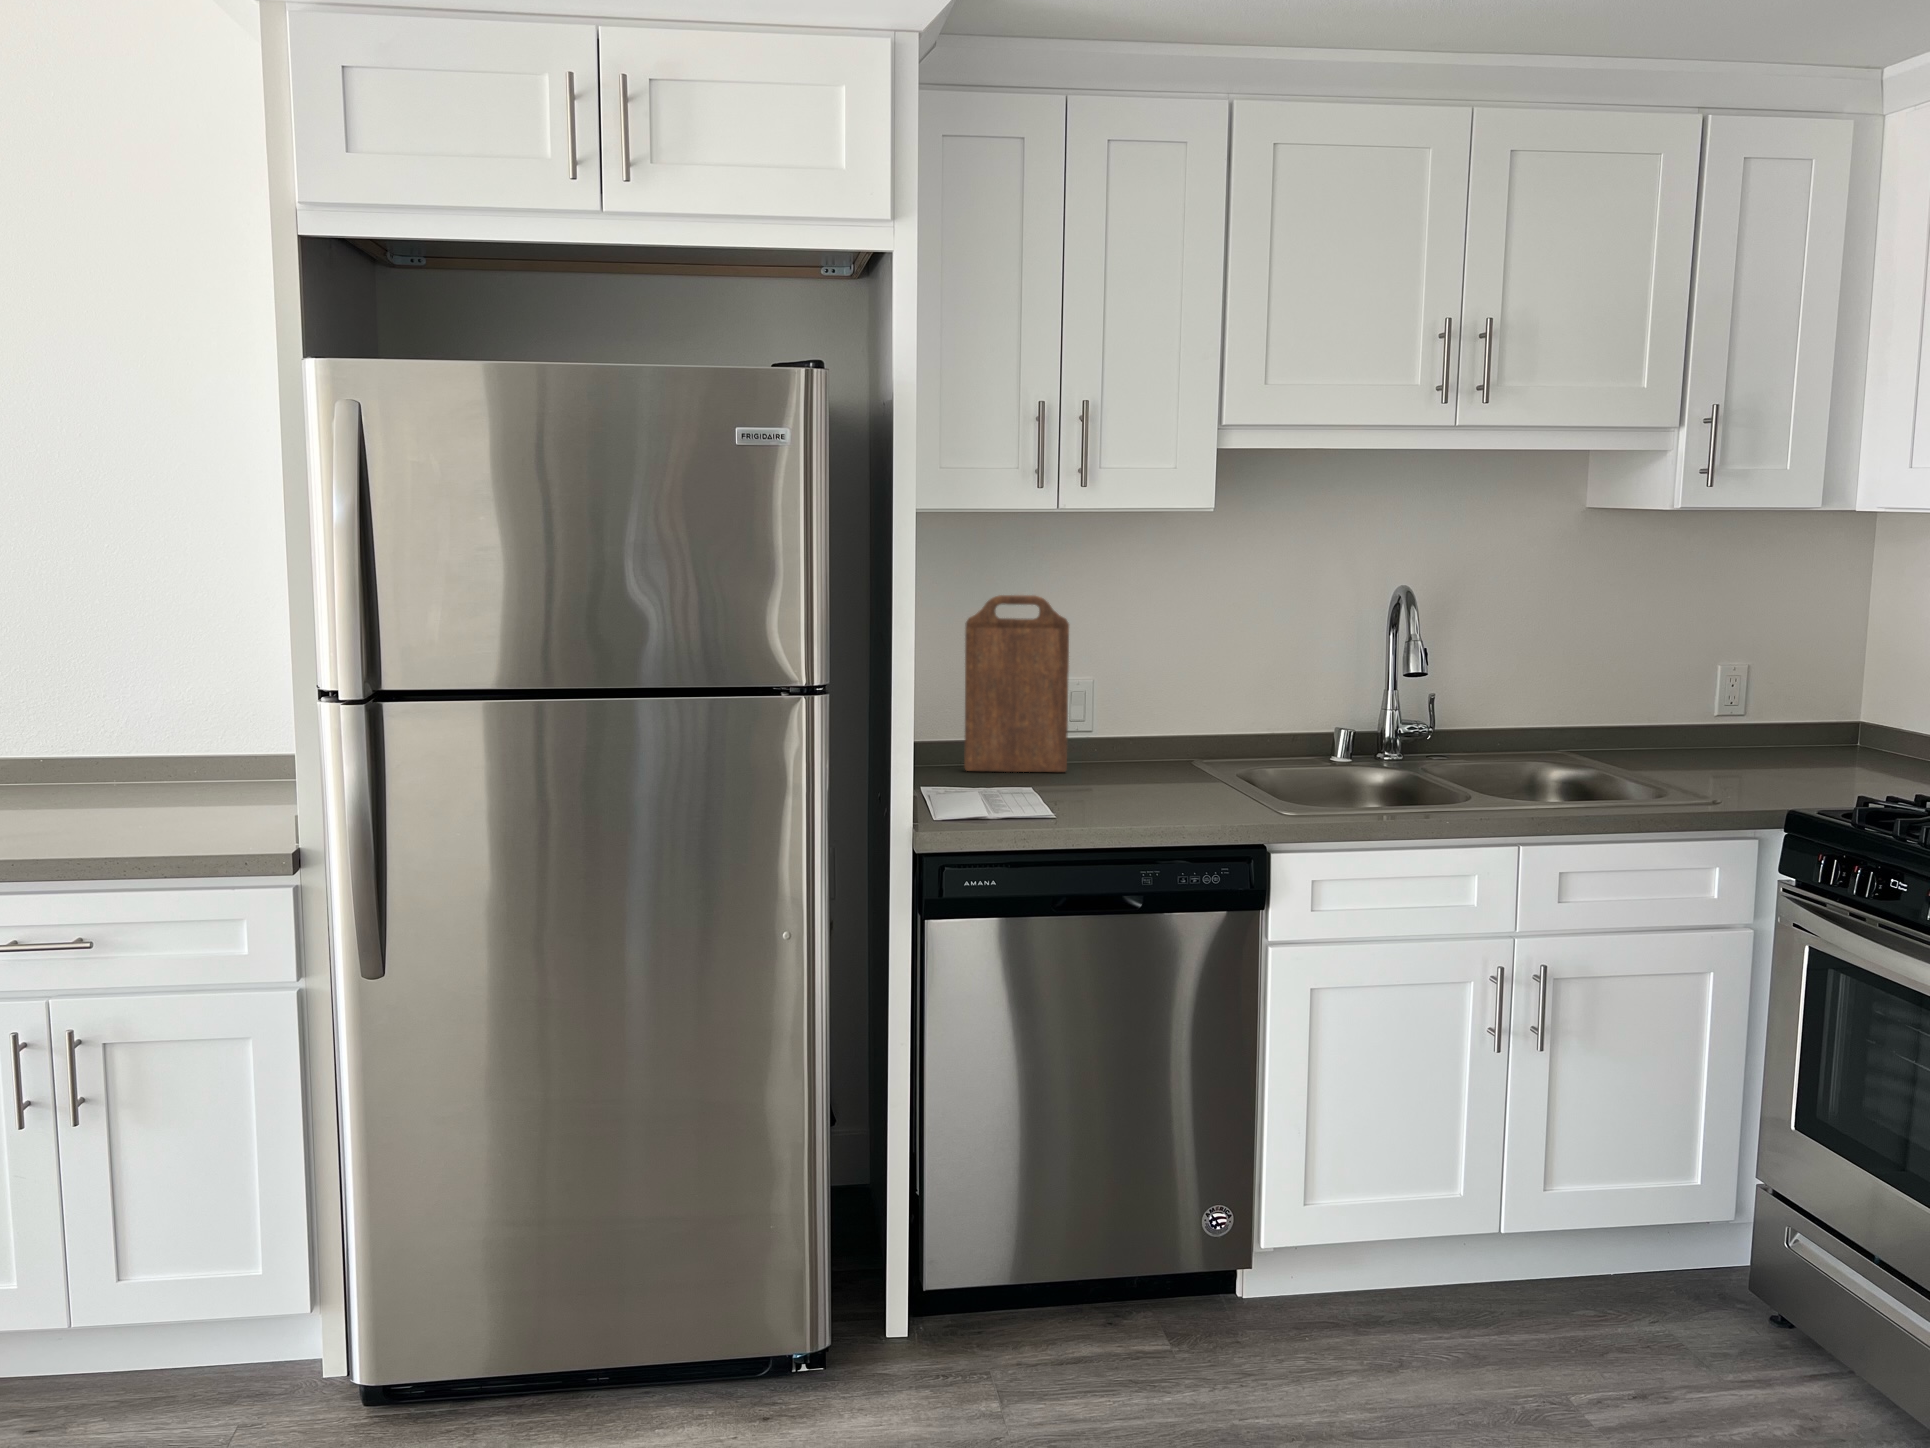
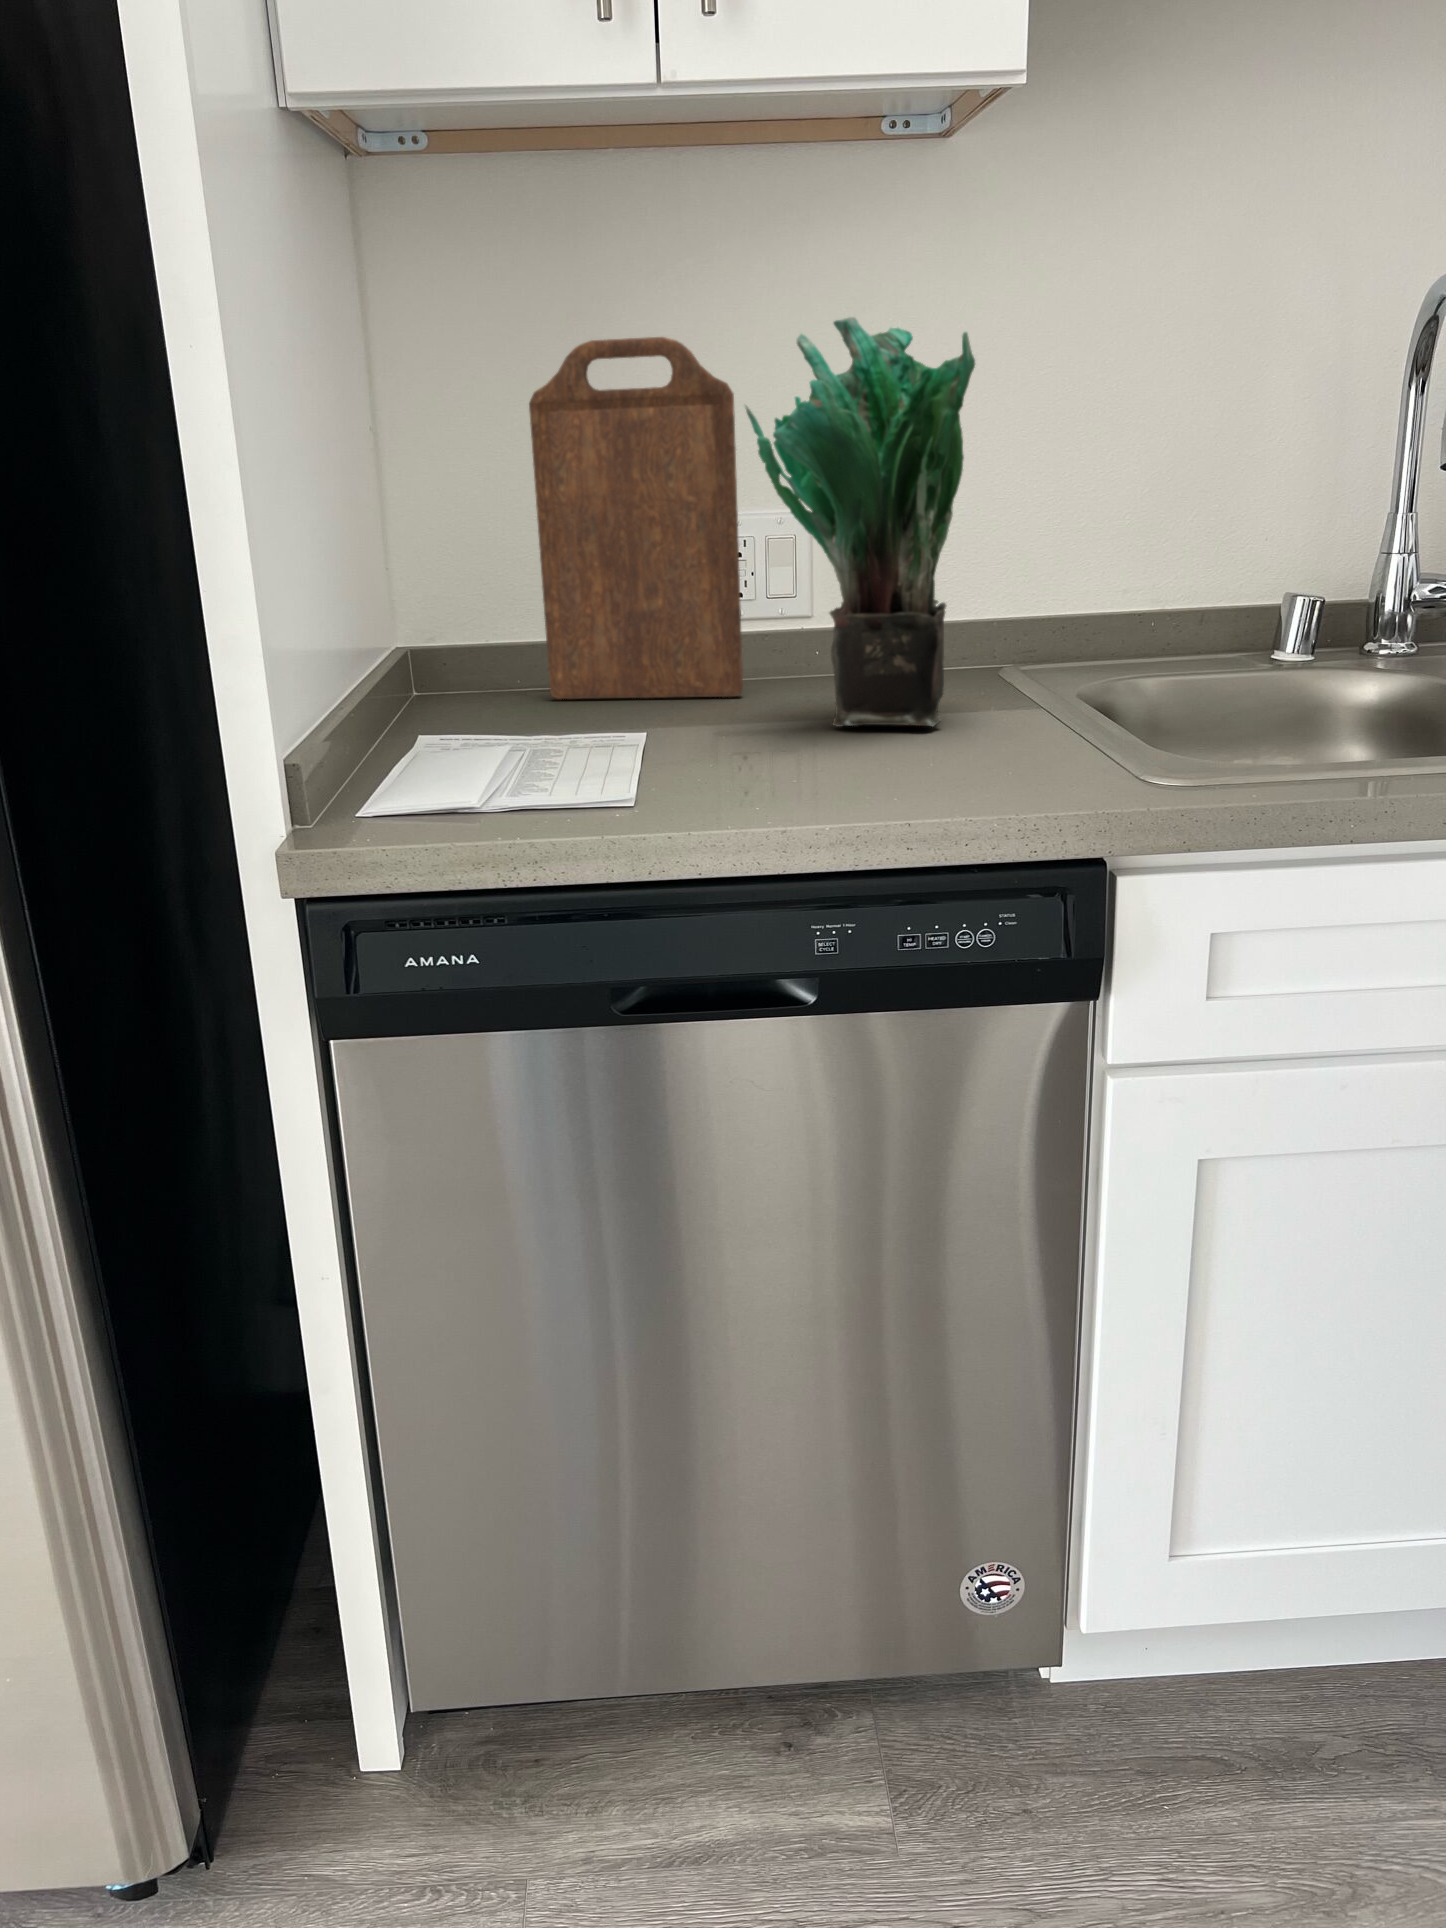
potted plant: none [1088,599,1200,789] -> present [745,317,975,727]

